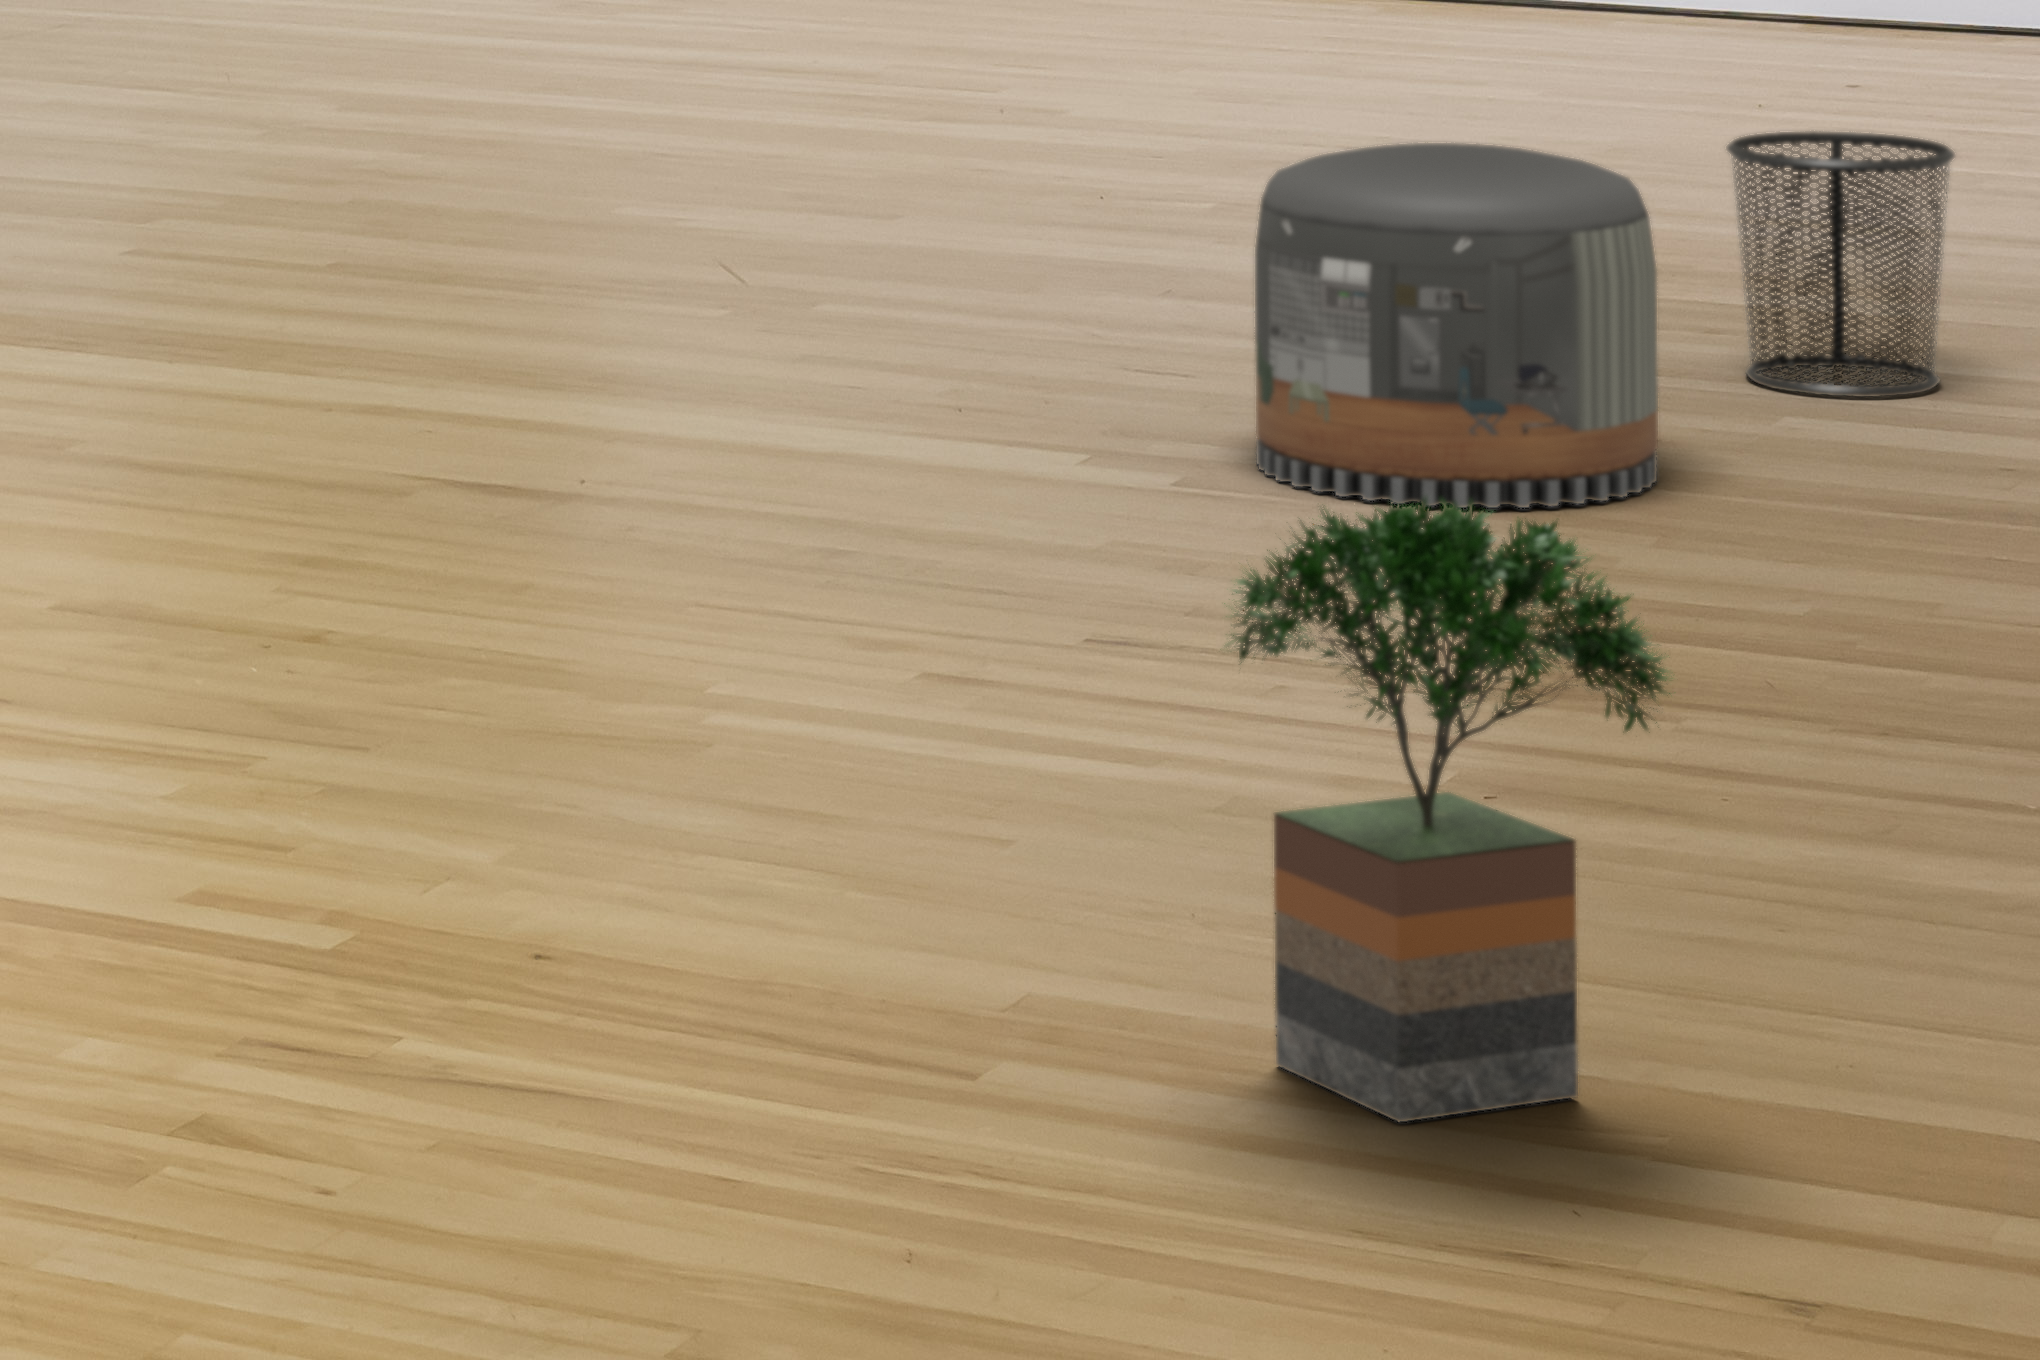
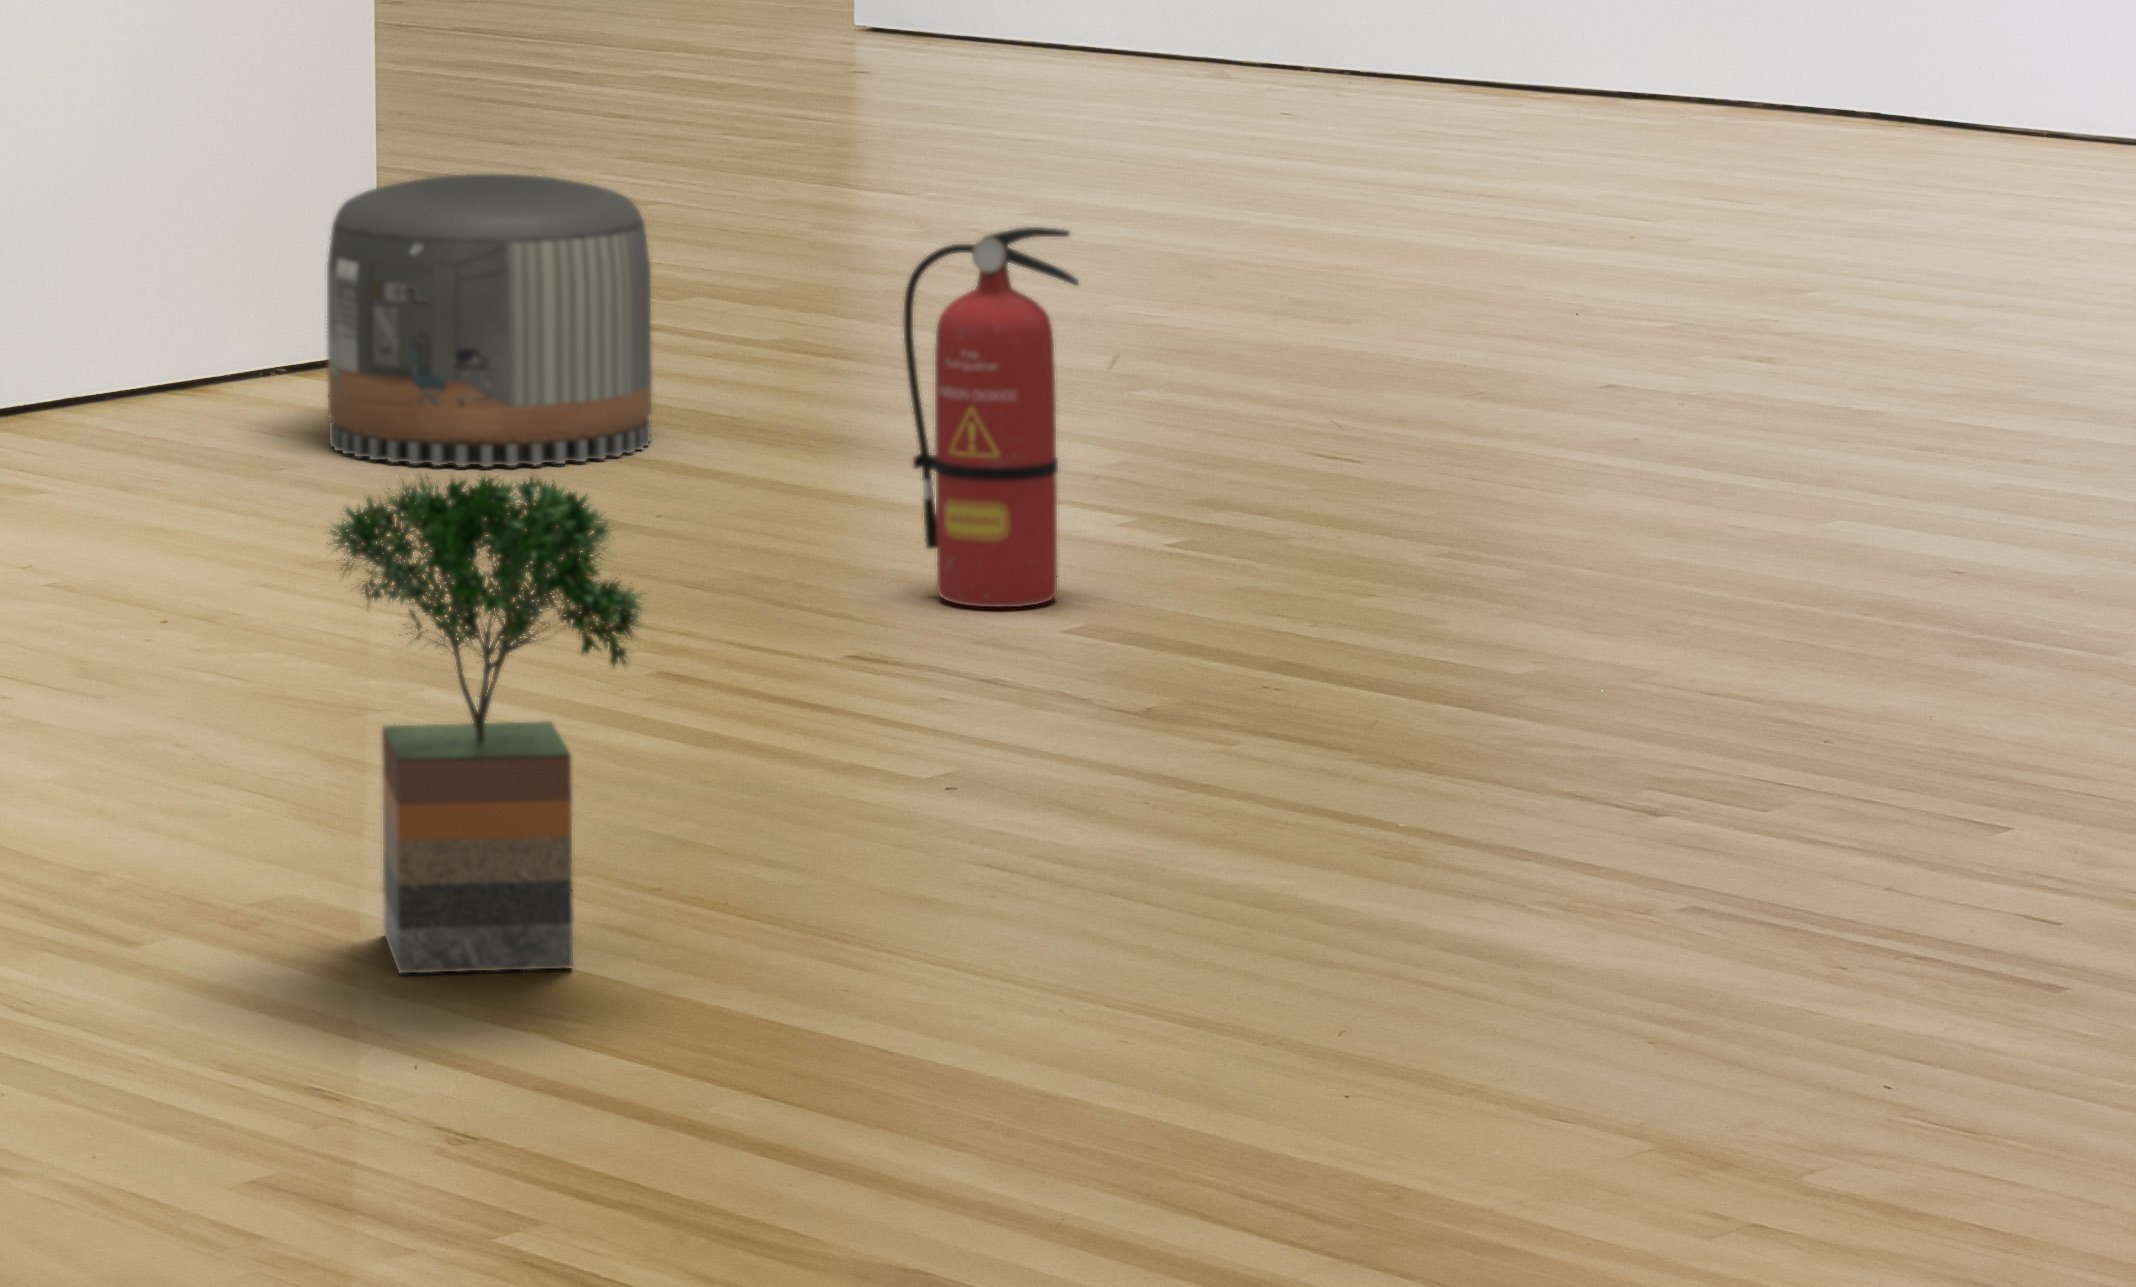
waste bin: present [1727,131,1955,397] -> none [1836,264,2050,514]
fire extinguisher: none [1021,139,1223,567] -> present [903,227,1079,607]
pouf: present [1255,143,1658,508] -> present [327,174,652,467]

